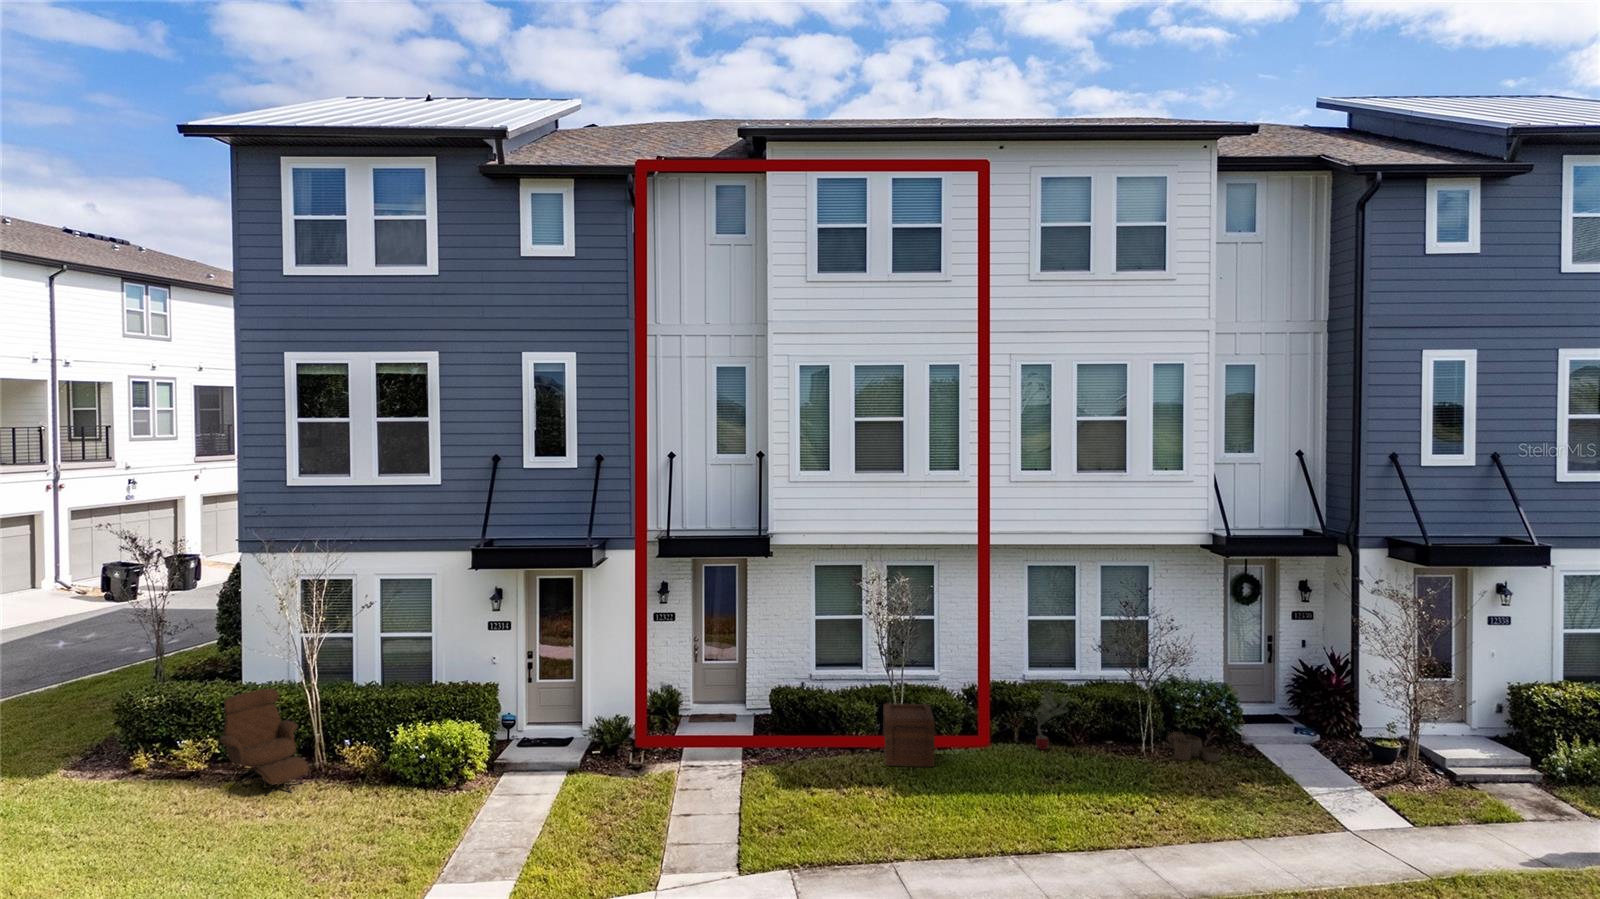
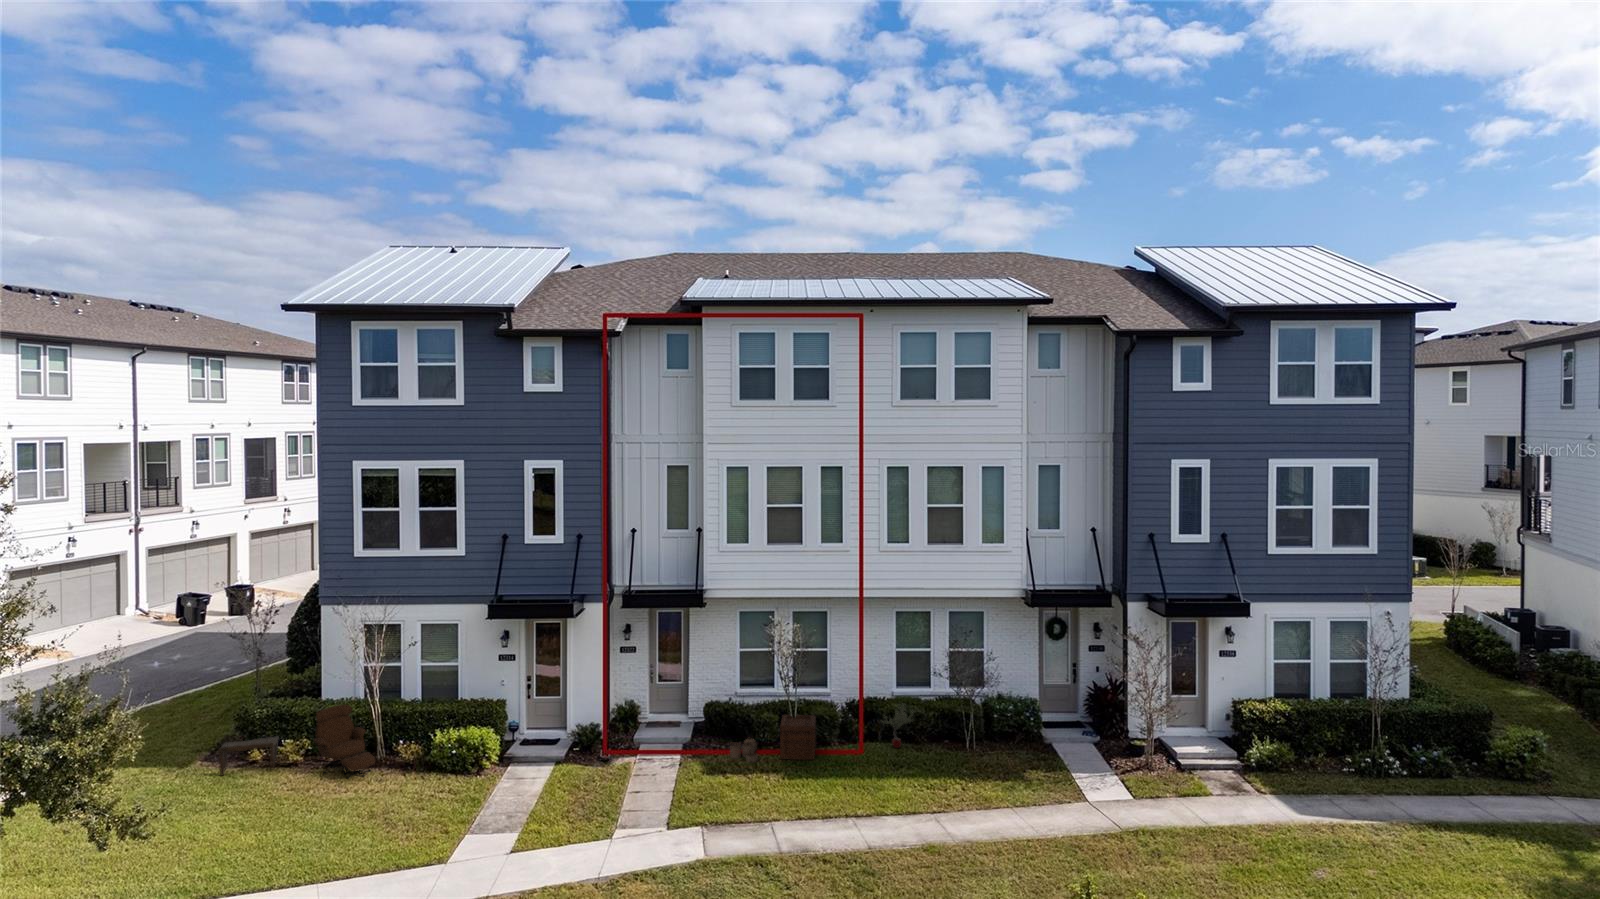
woven basket: present [1168,730,1220,762] -> present [730,737,758,762]
bench: none [79,733,174,791] -> present [218,736,279,776]

